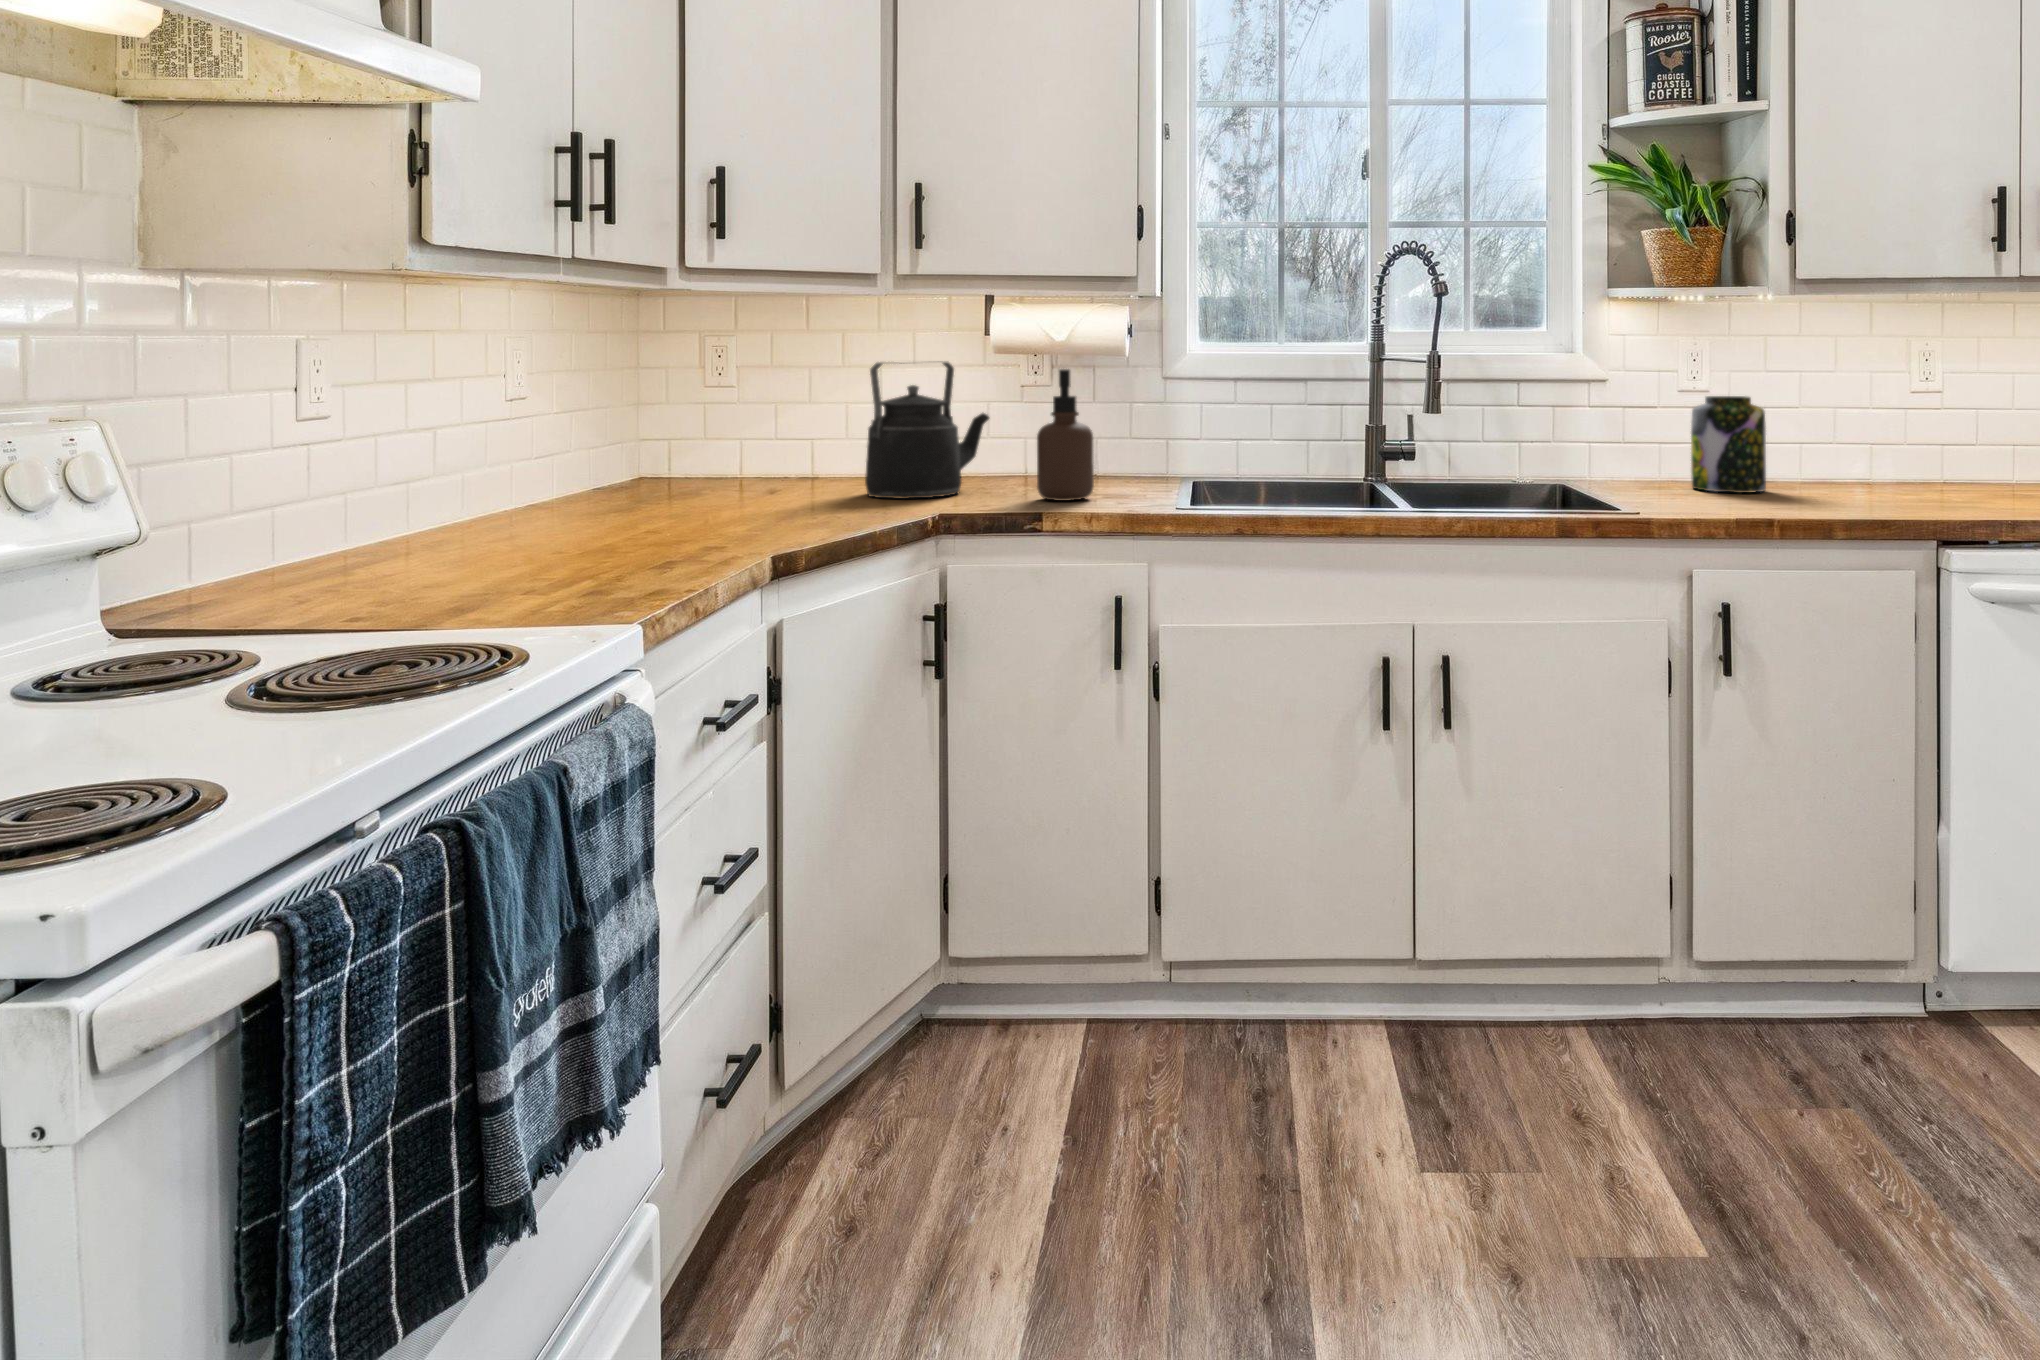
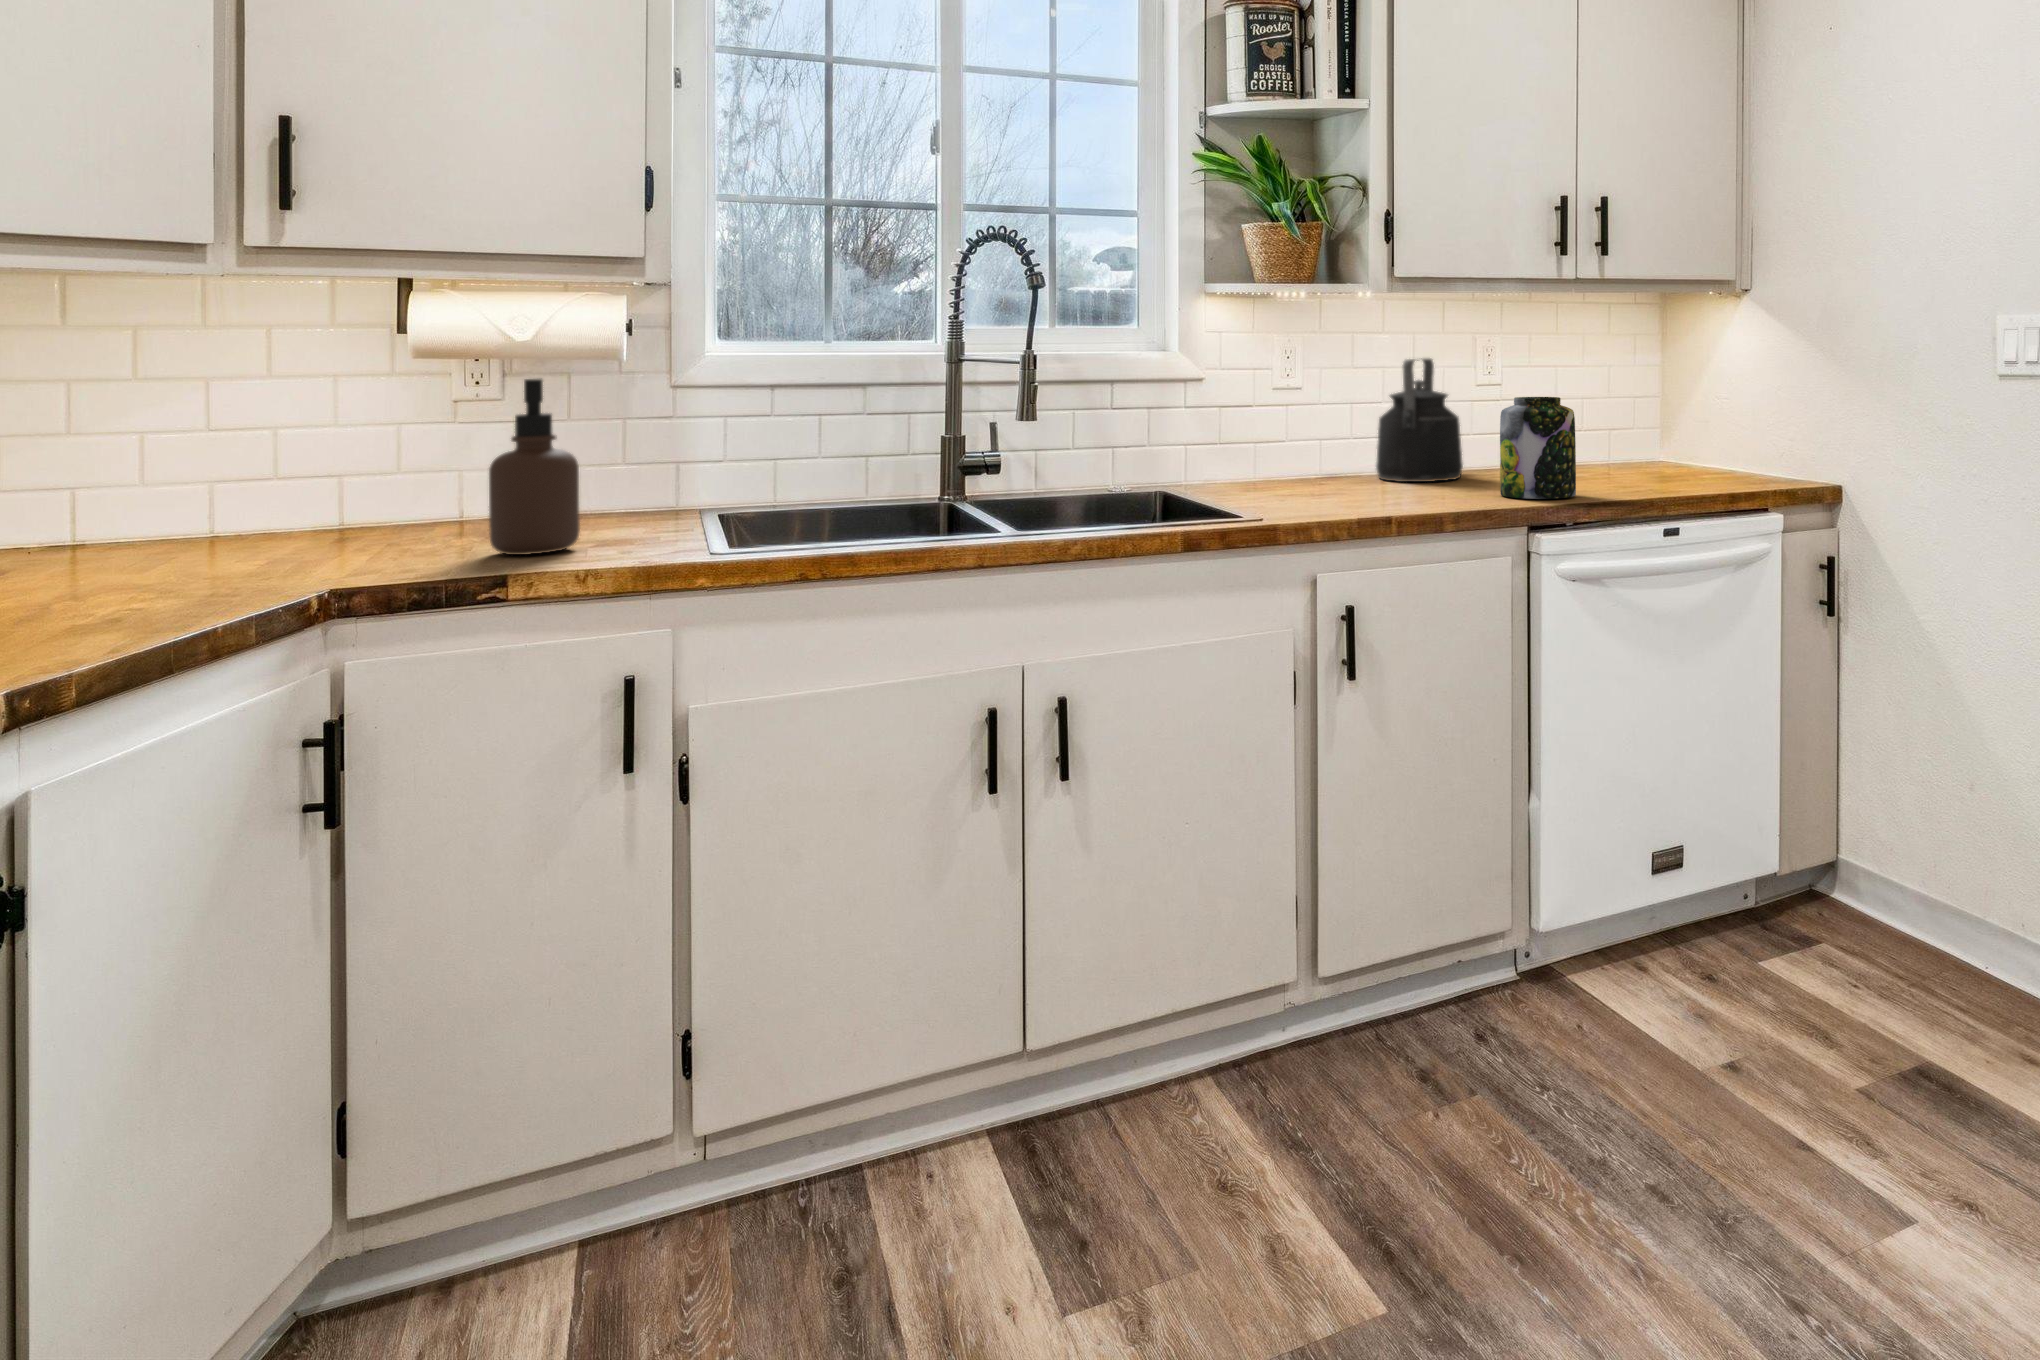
kettle: present [865,362,989,499] -> present [1376,358,1463,482]
jar: present [1691,396,1766,493] -> present [1500,397,1576,499]

